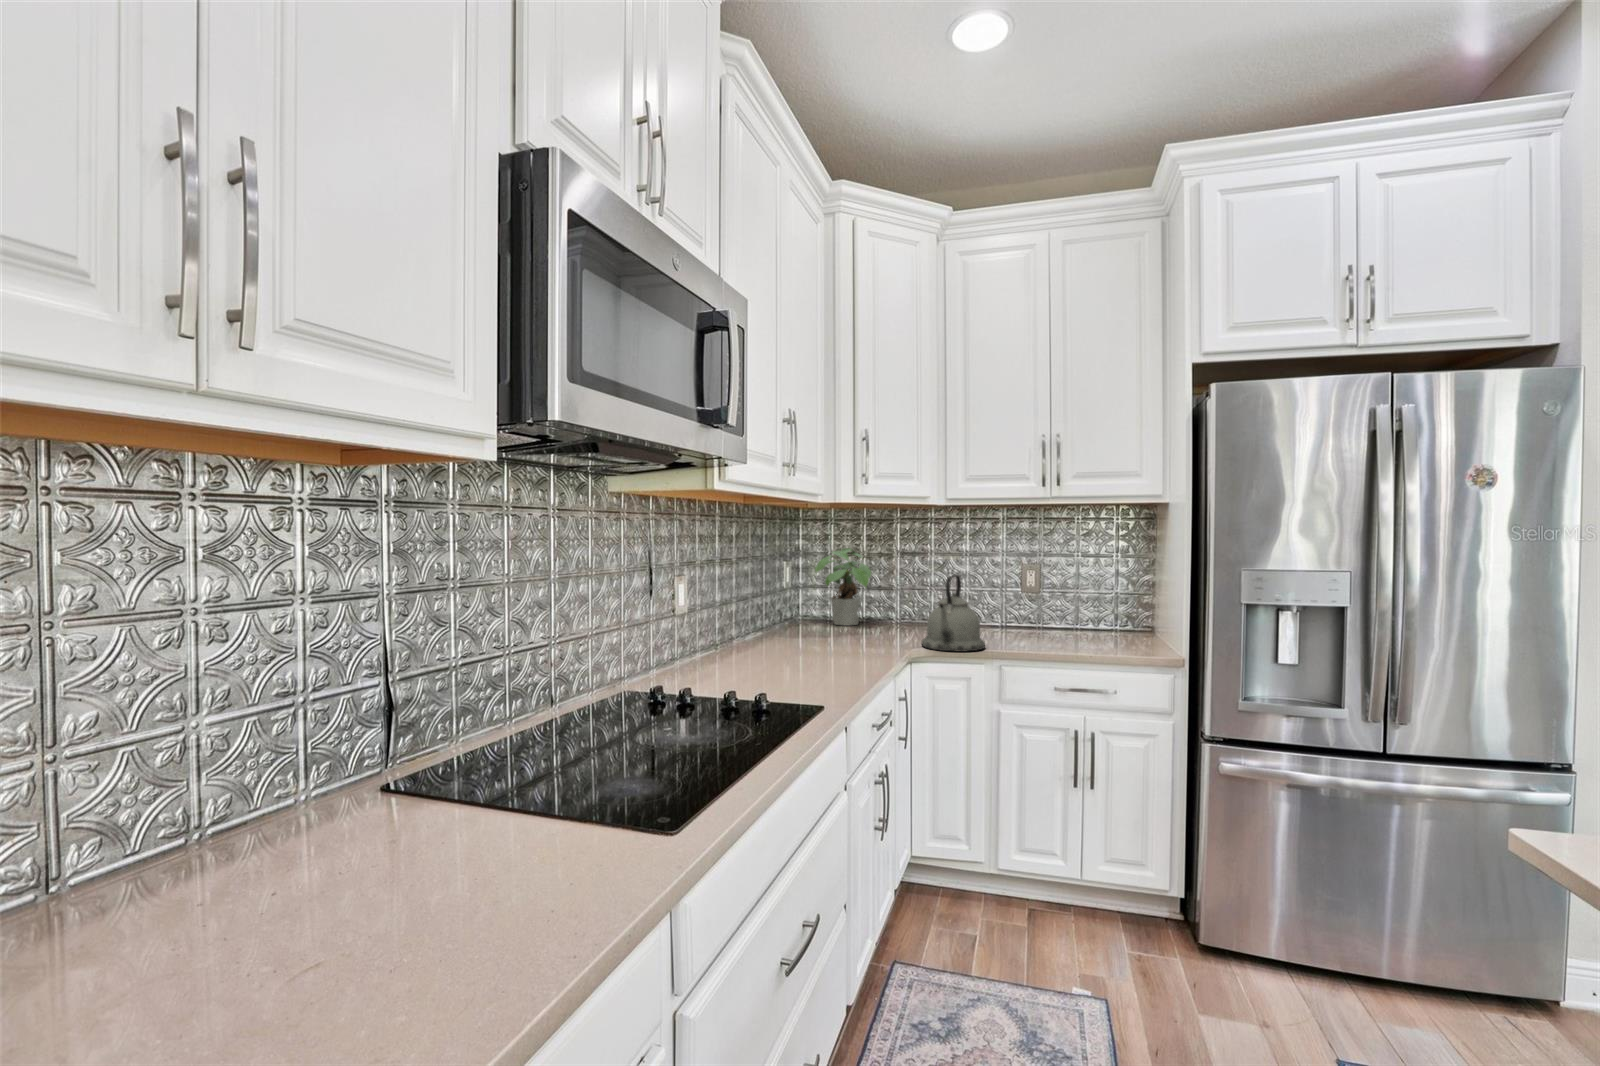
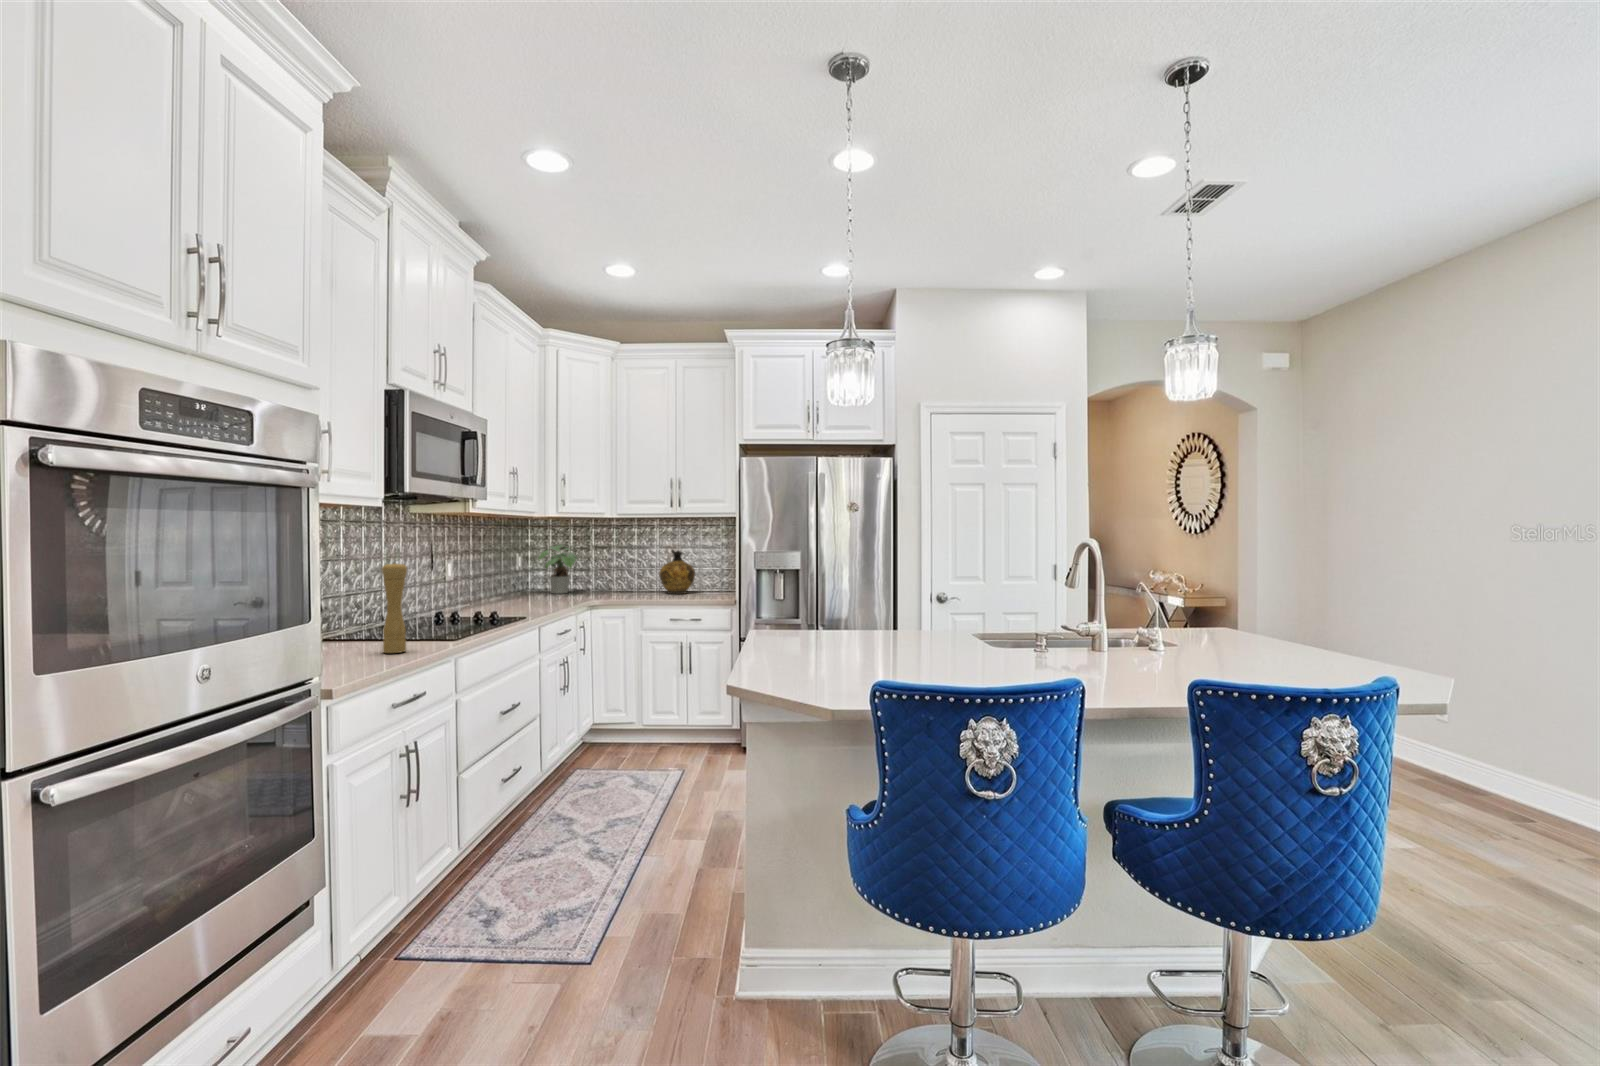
ceramic jug: none [1007,559,1070,635] -> present [659,550,695,594]
kettle: present [922,575,985,652] -> none [601,559,638,601]
pepper mill: none [431,626,509,919] -> present [382,562,407,653]

